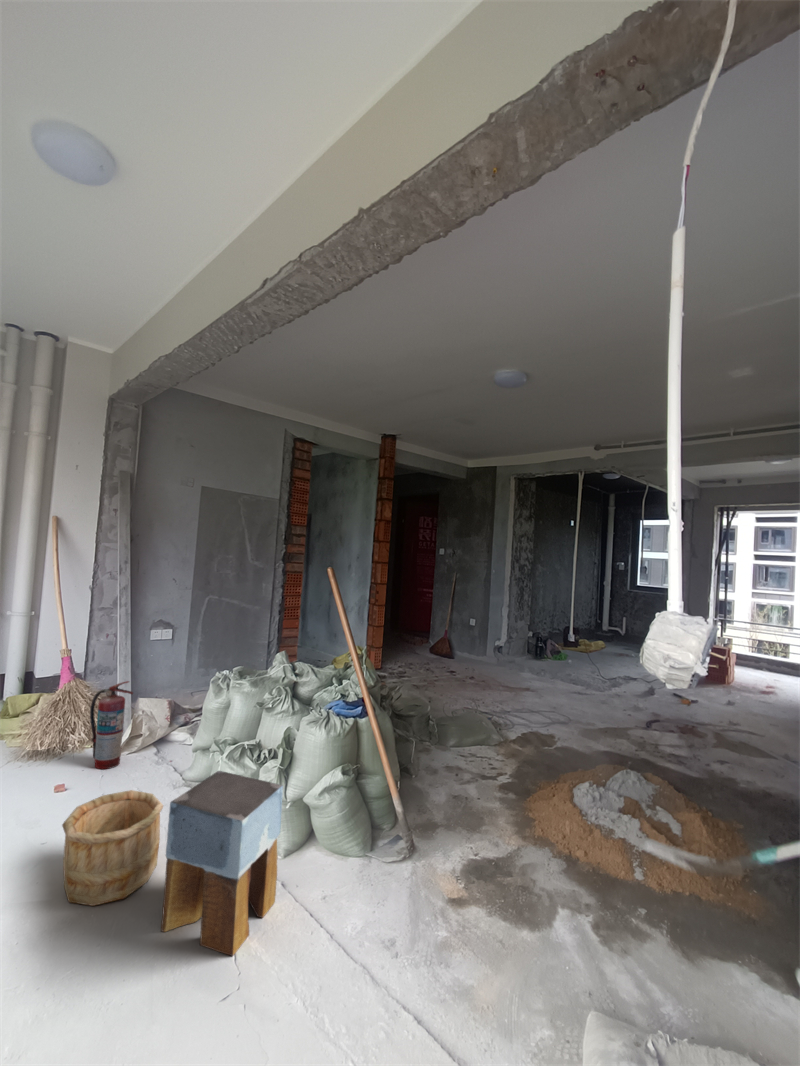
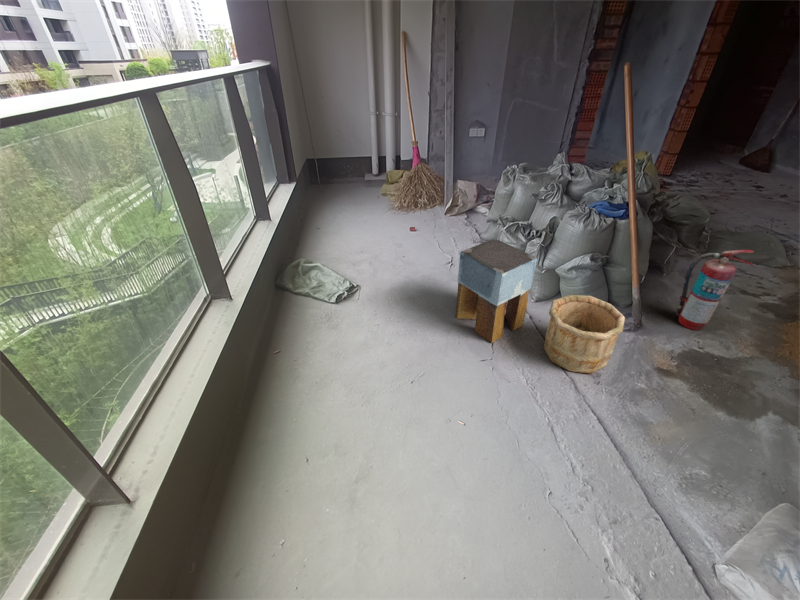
fire extinguisher: present [90,681,133,770] -> present [676,250,754,330]
wooden bucket: present [62,790,163,906] -> present [544,295,625,374]

